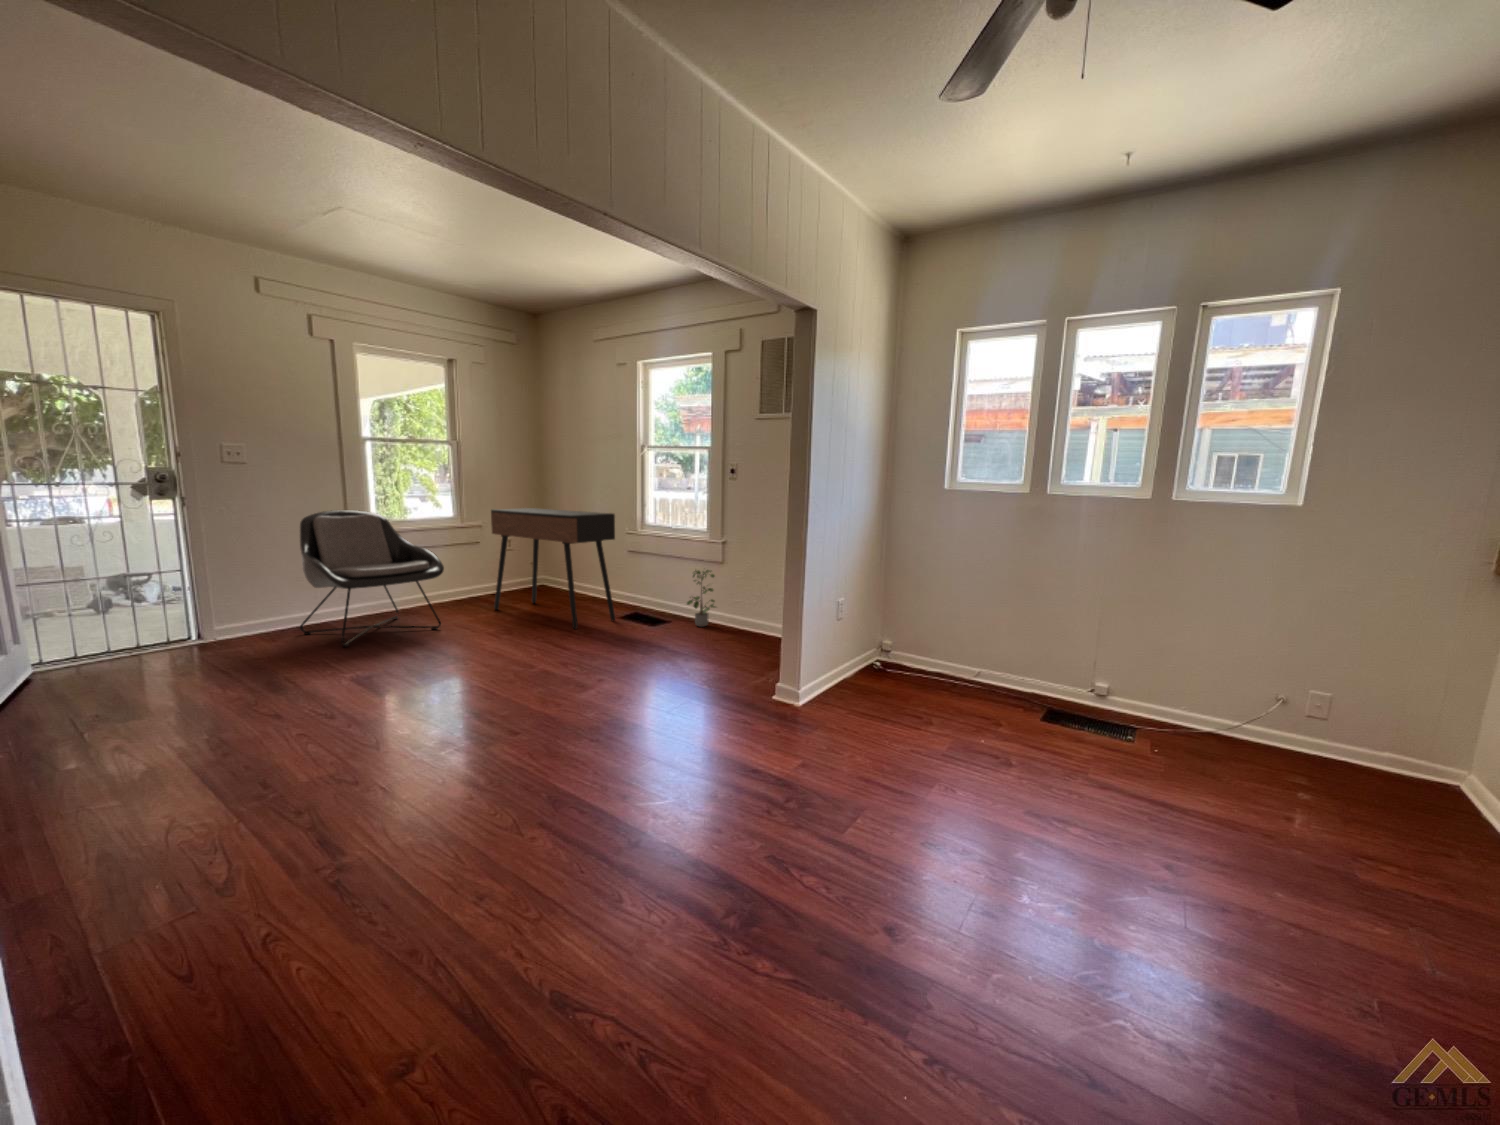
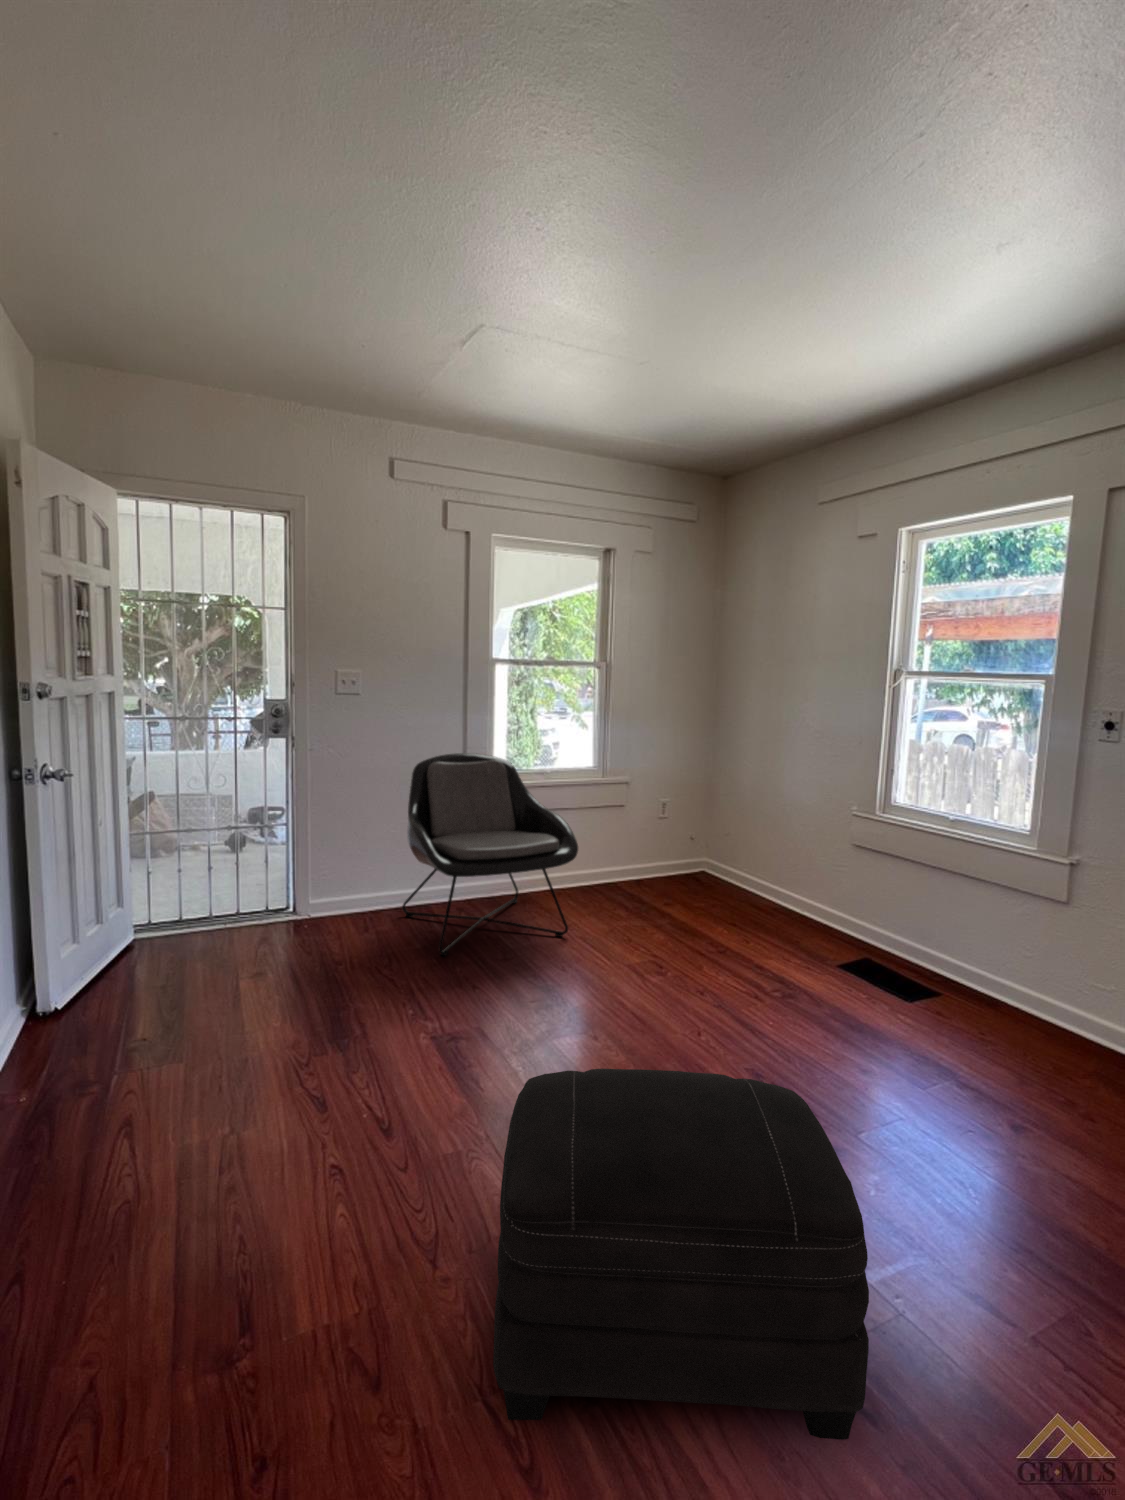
console table: present [491,508,615,629] -> none [640,757,847,977]
potted plant: present [687,570,715,627] -> none [980,904,1057,1018]
ottoman: none [420,618,585,754] -> present [493,1068,869,1440]

